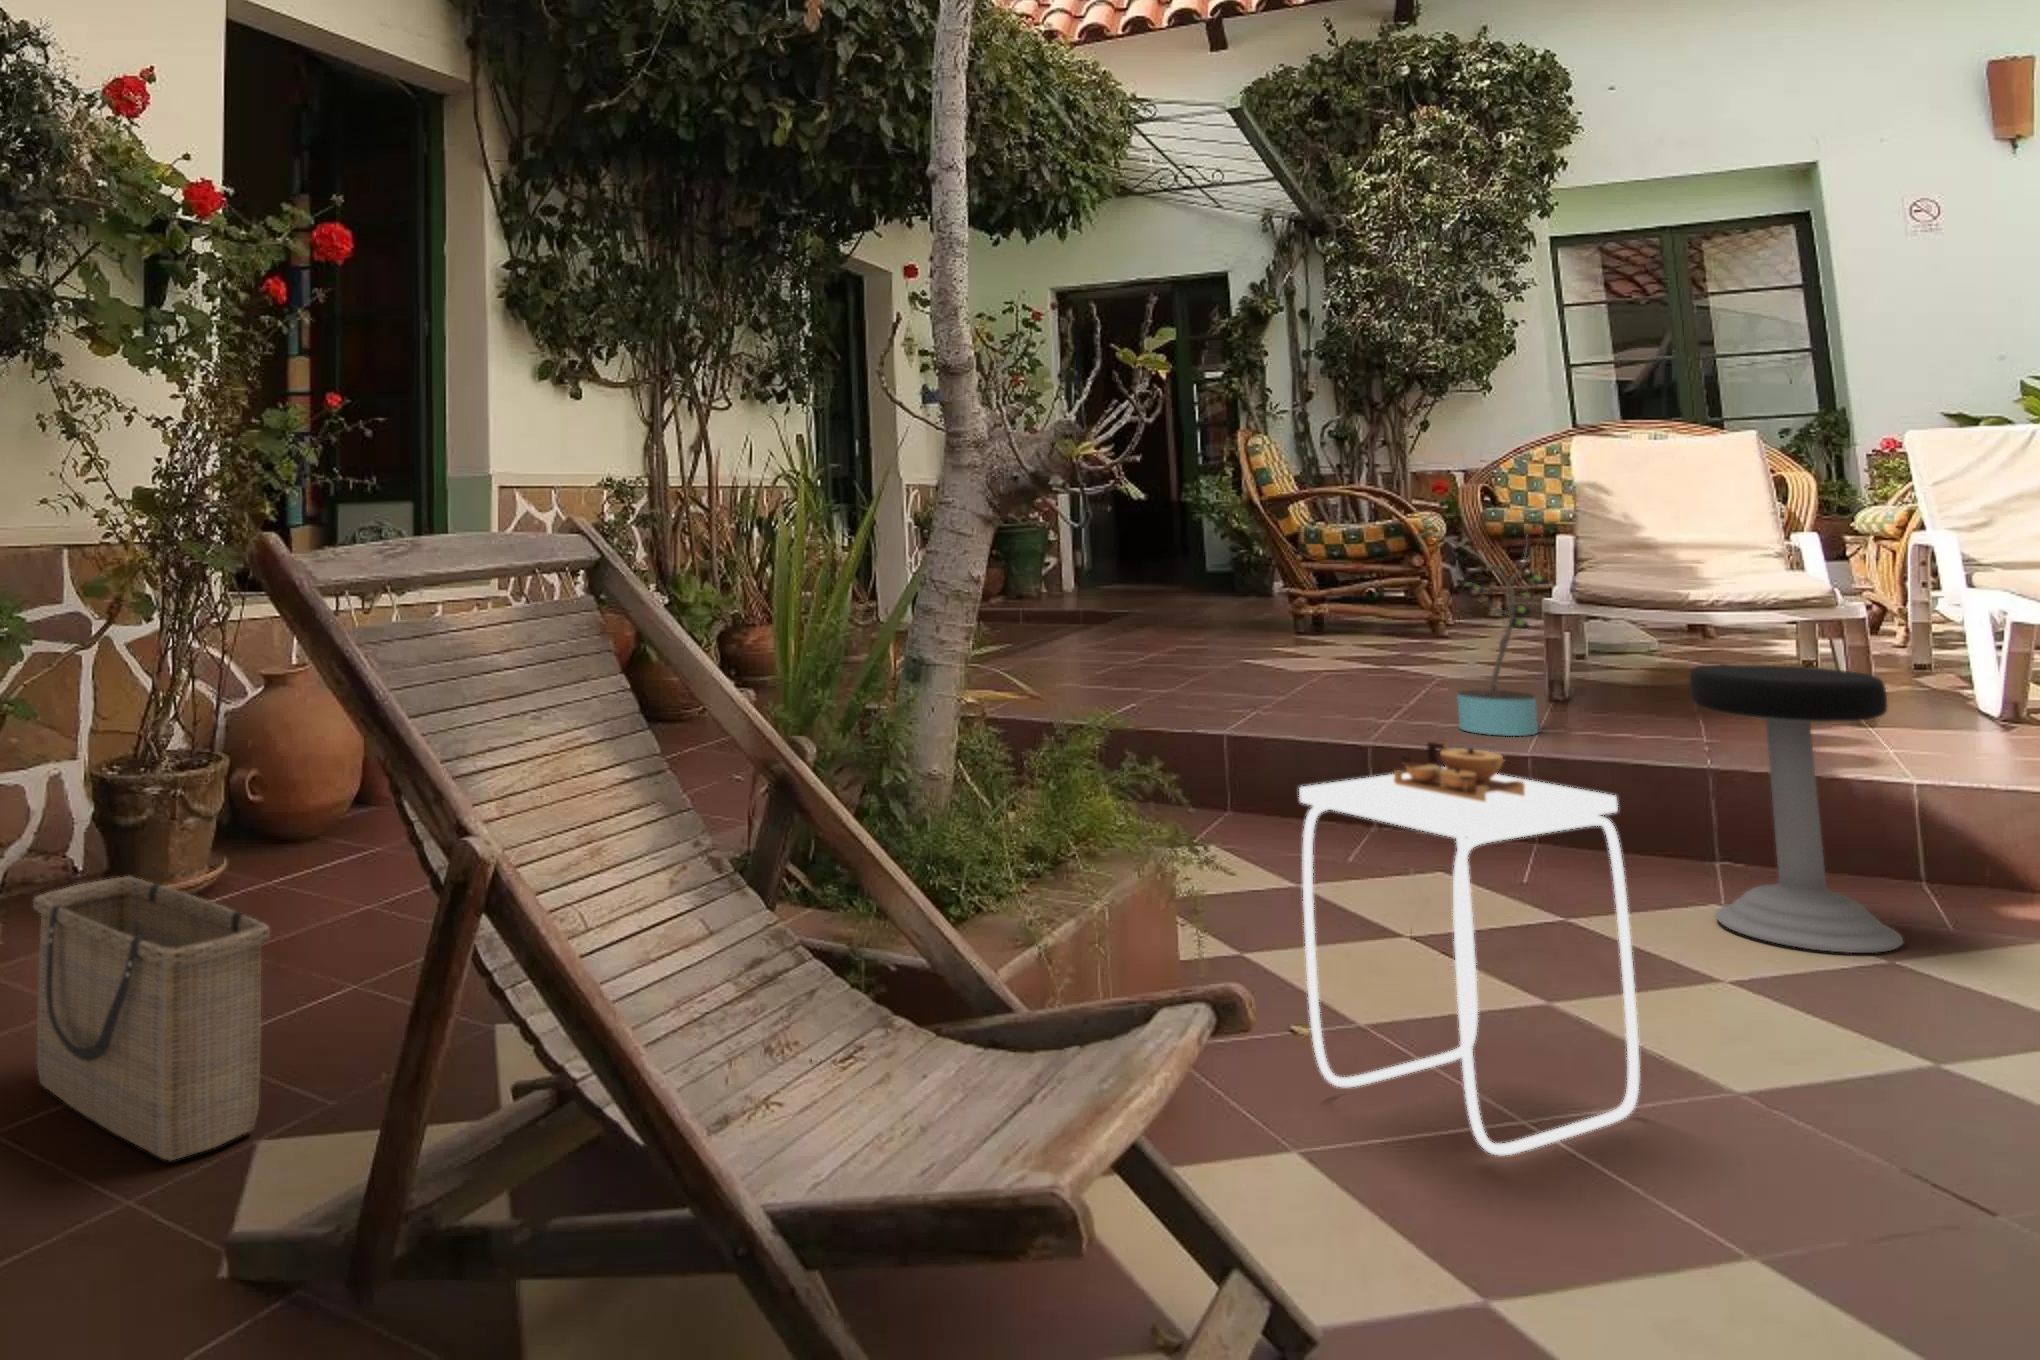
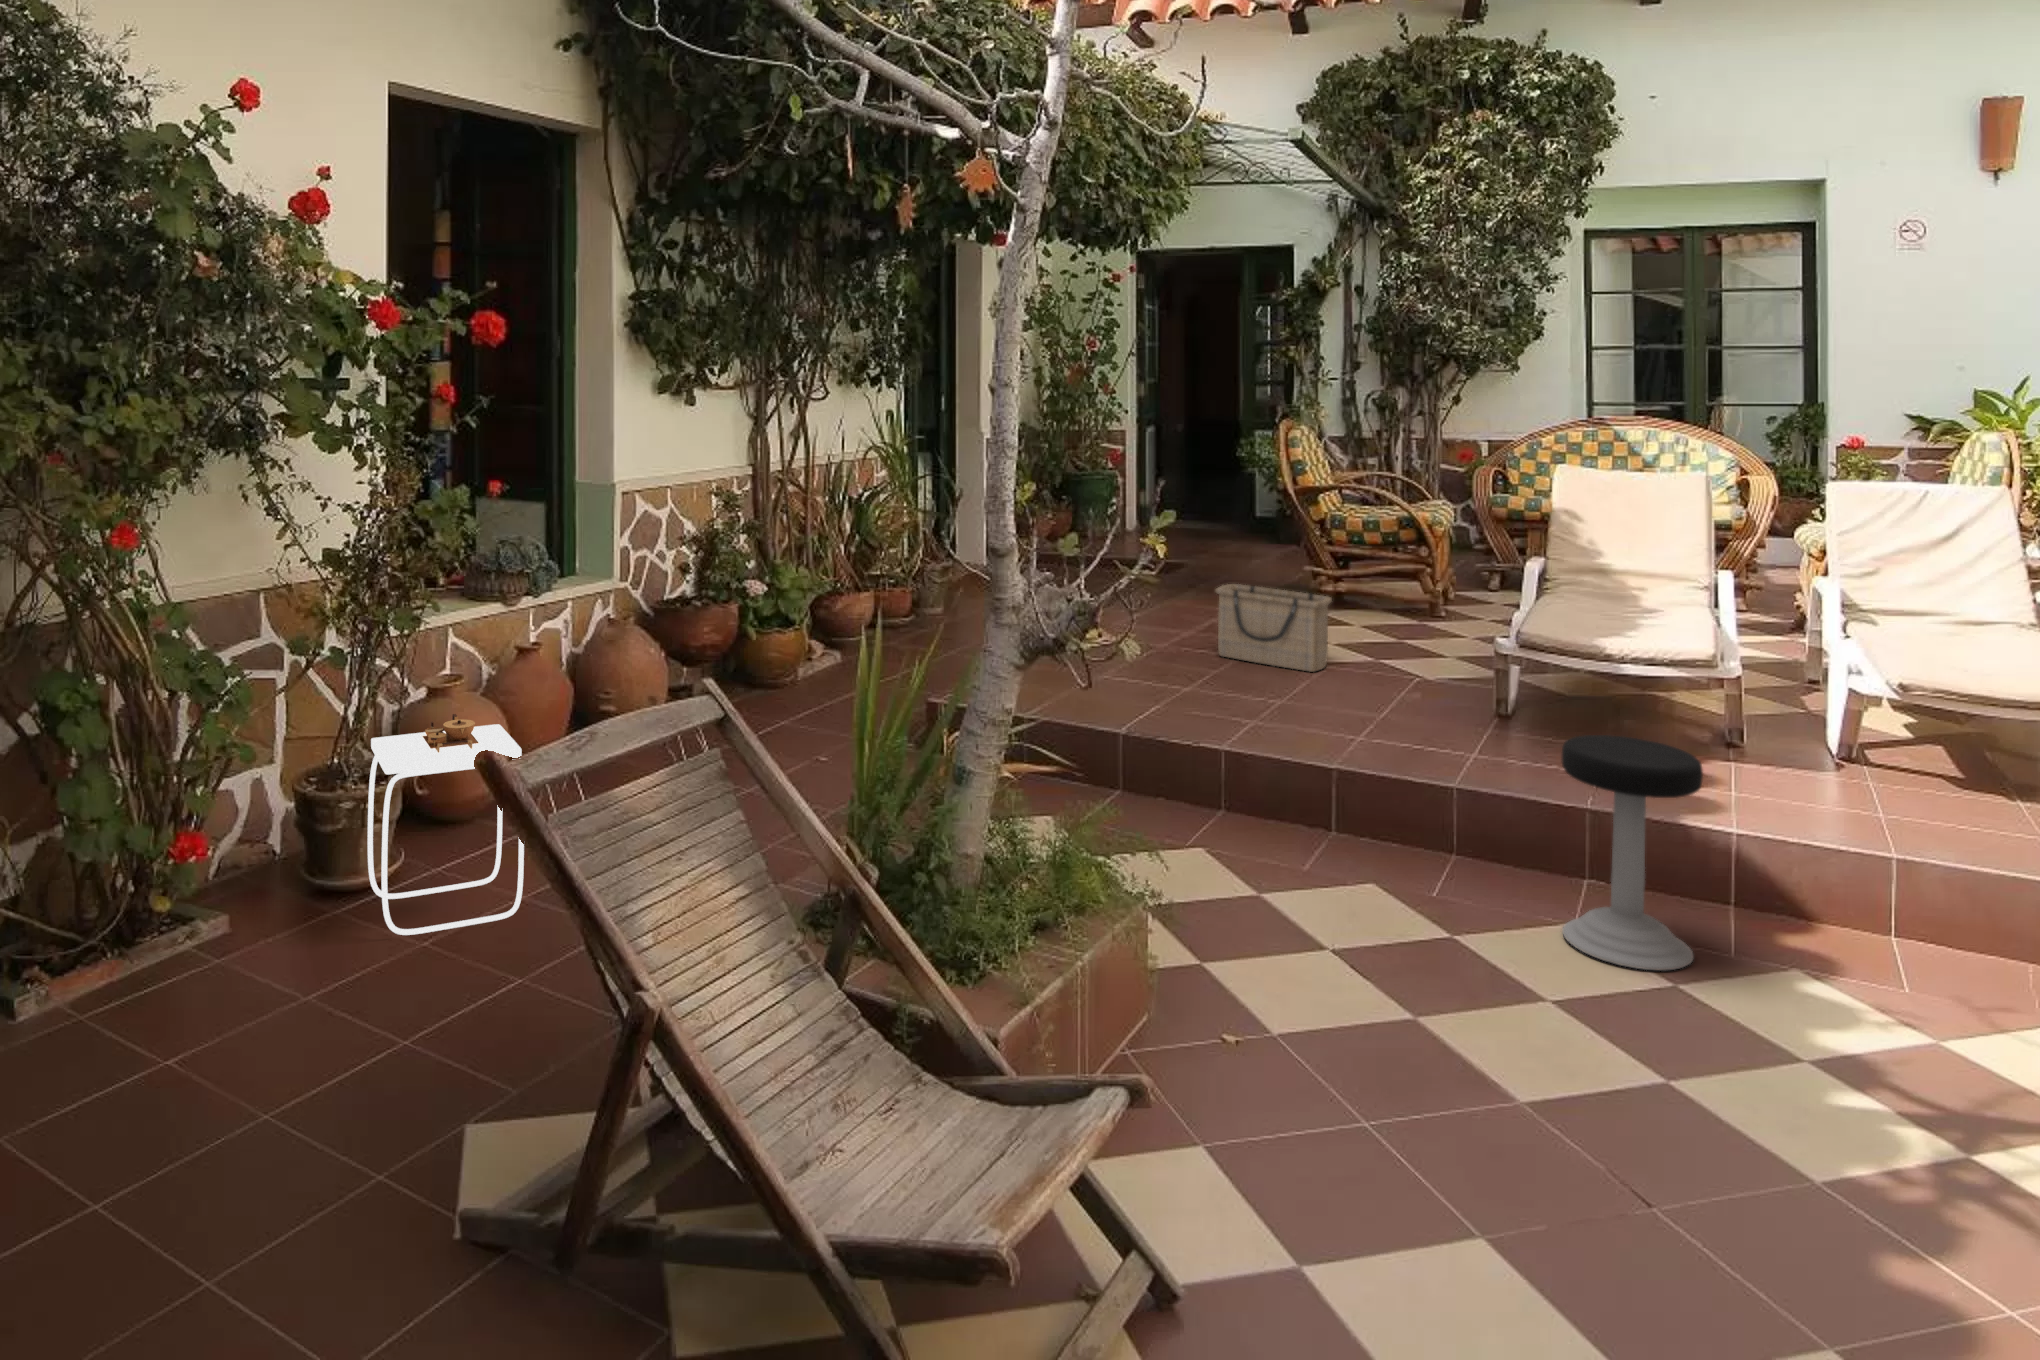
potted plant: present [1419,510,1557,736] -> none [1389,556,1506,747]
side table: present [1299,742,1639,1155] -> present [368,714,524,935]
basket: present [33,876,270,1160] -> present [1216,584,1332,672]

